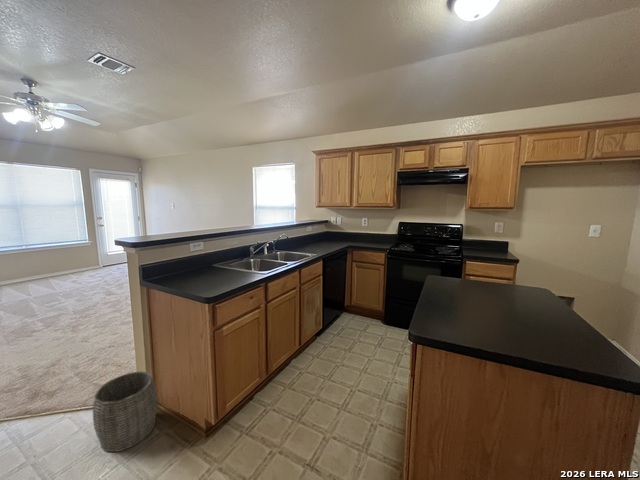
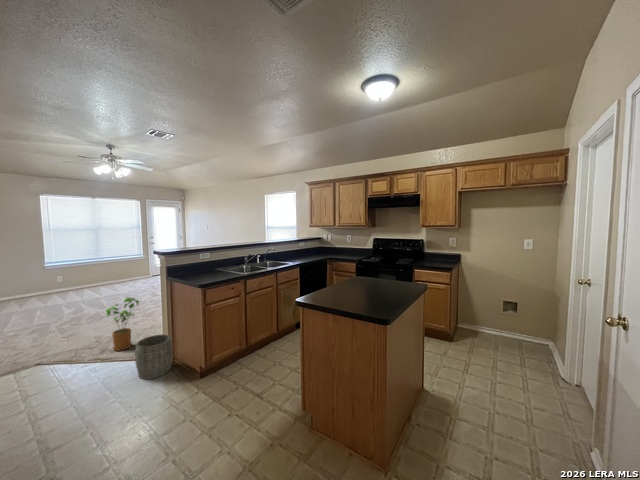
house plant: none [35,310,97,394] -> present [106,297,140,351]

